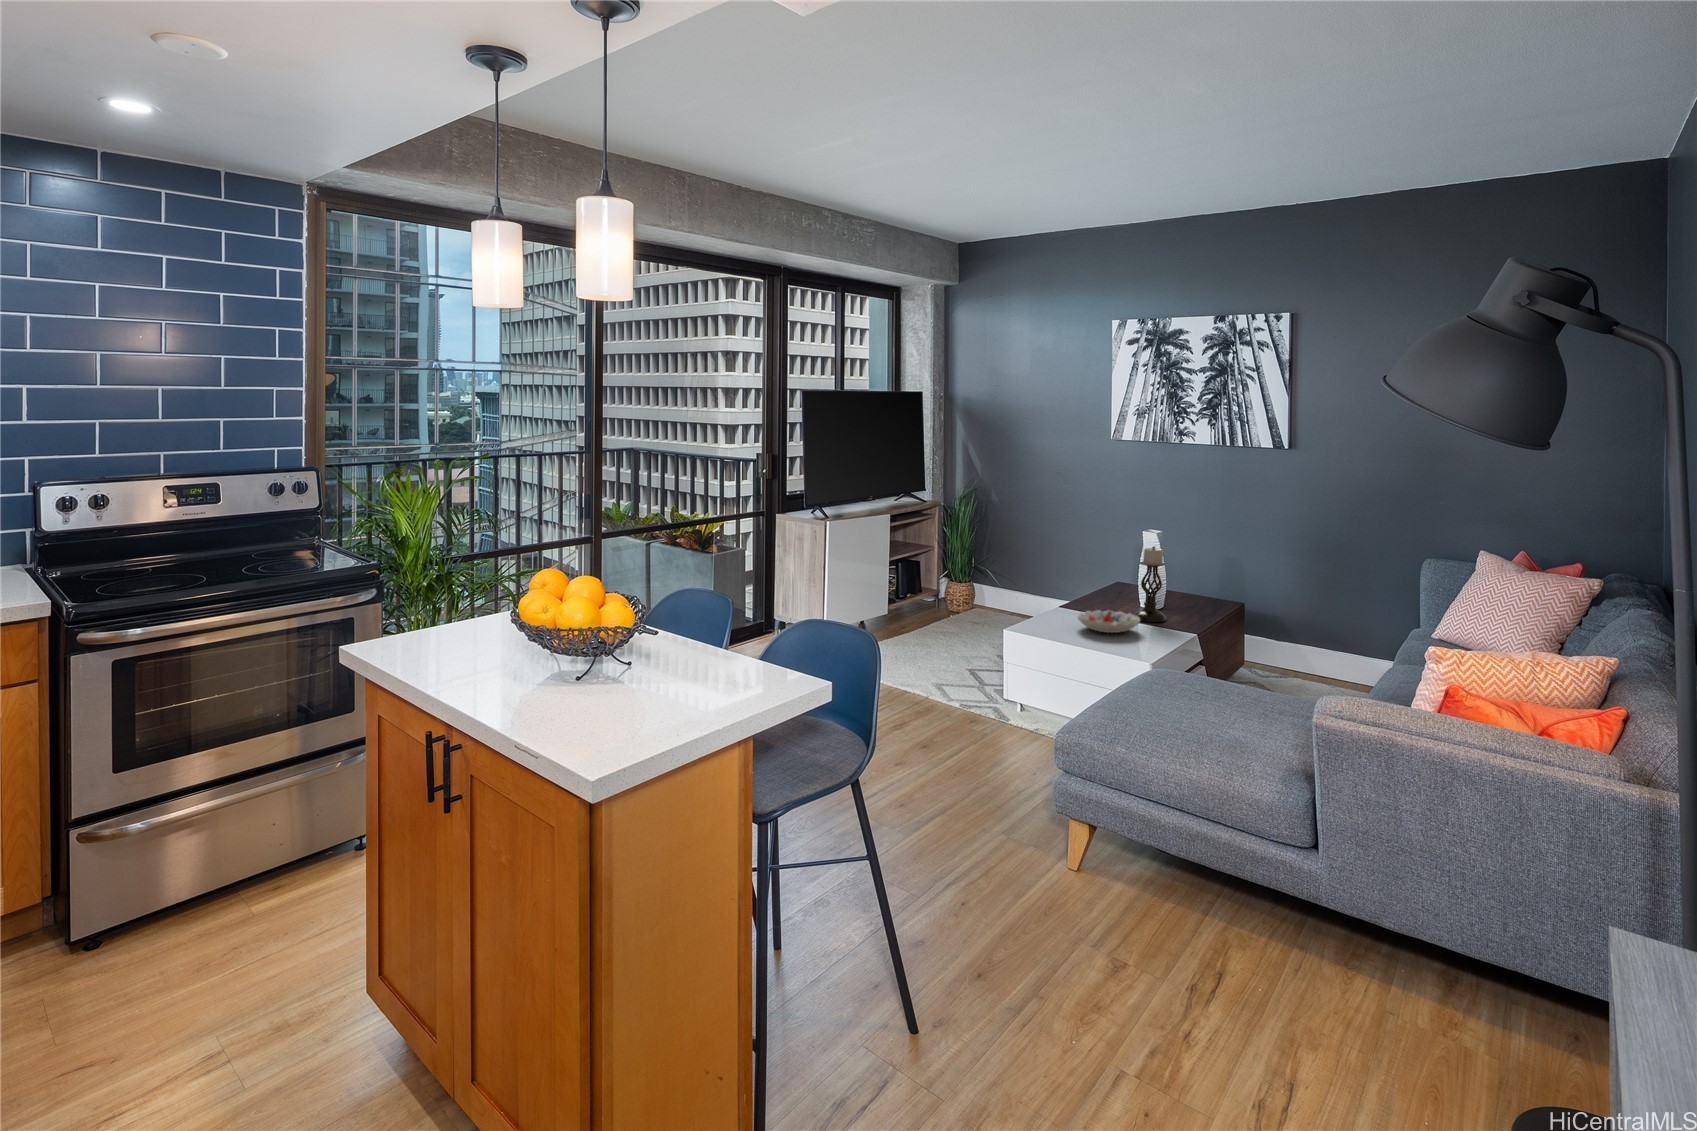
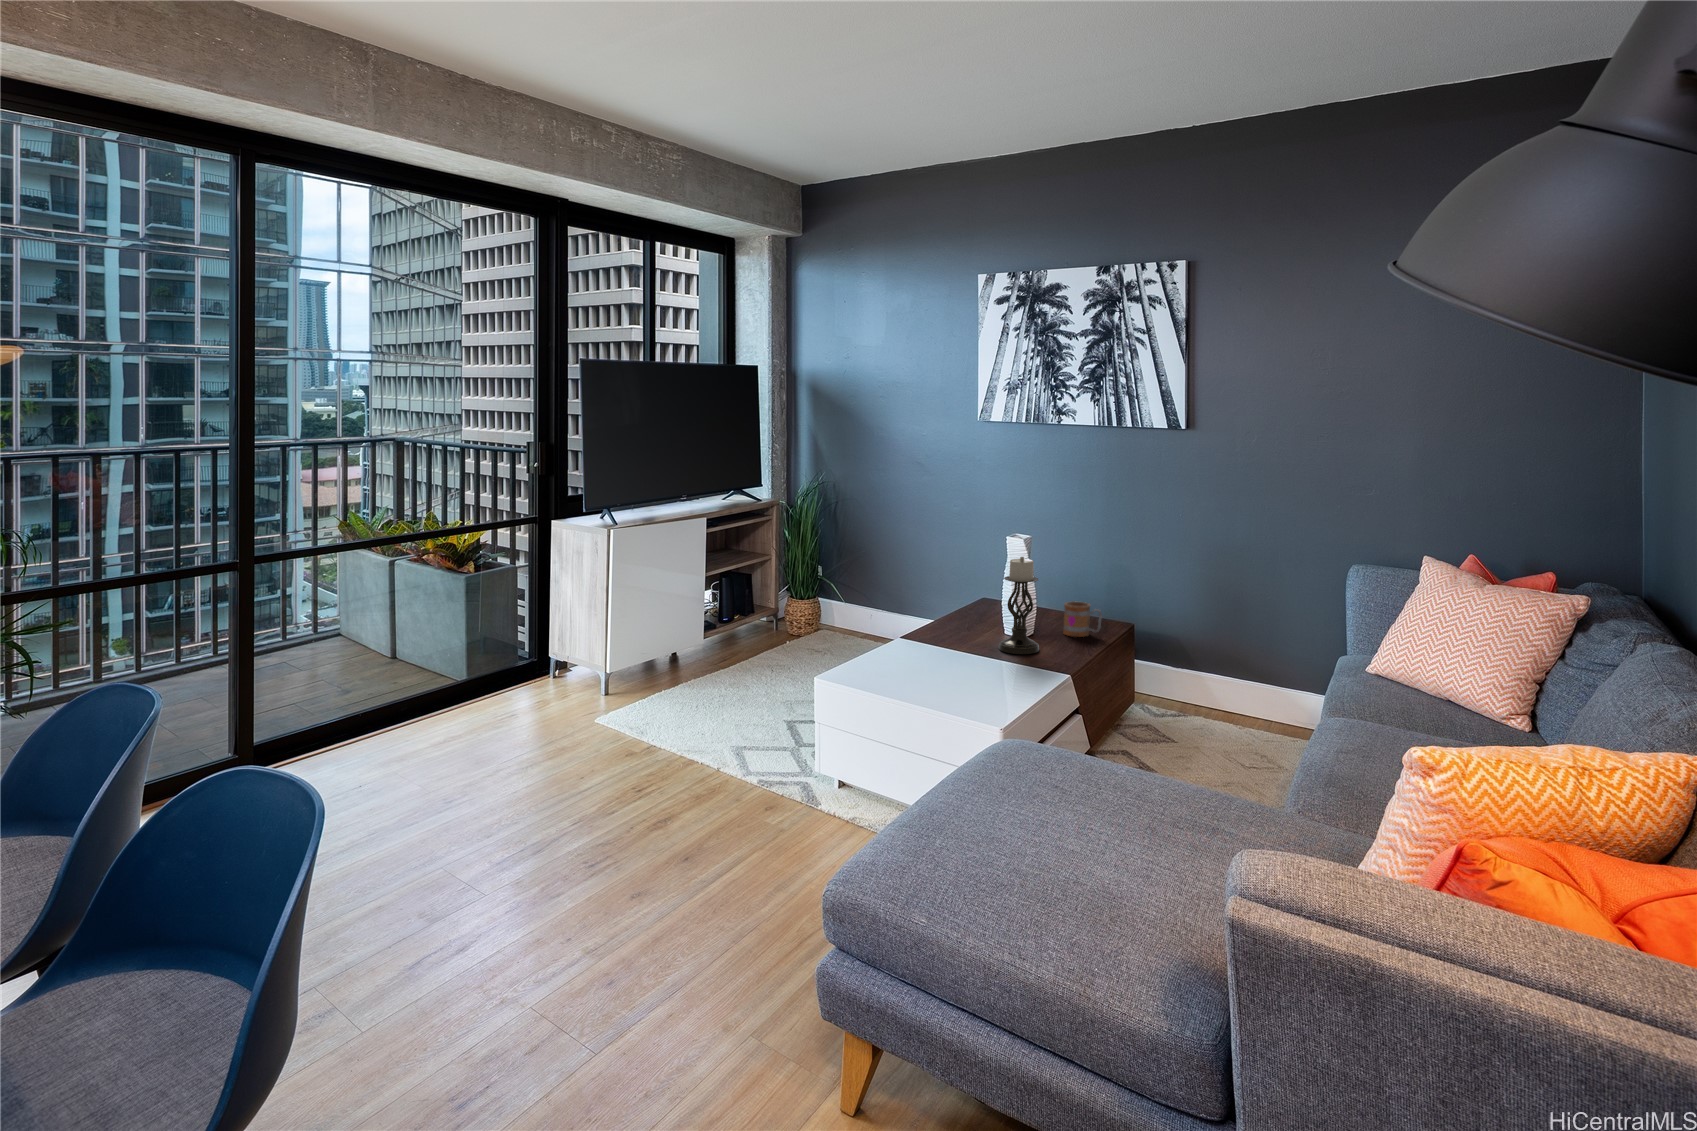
mug: none [1184,584,1216,612] -> present [1063,601,1102,637]
decorative bowl: present [1078,610,1140,633] -> none [924,641,1004,673]

